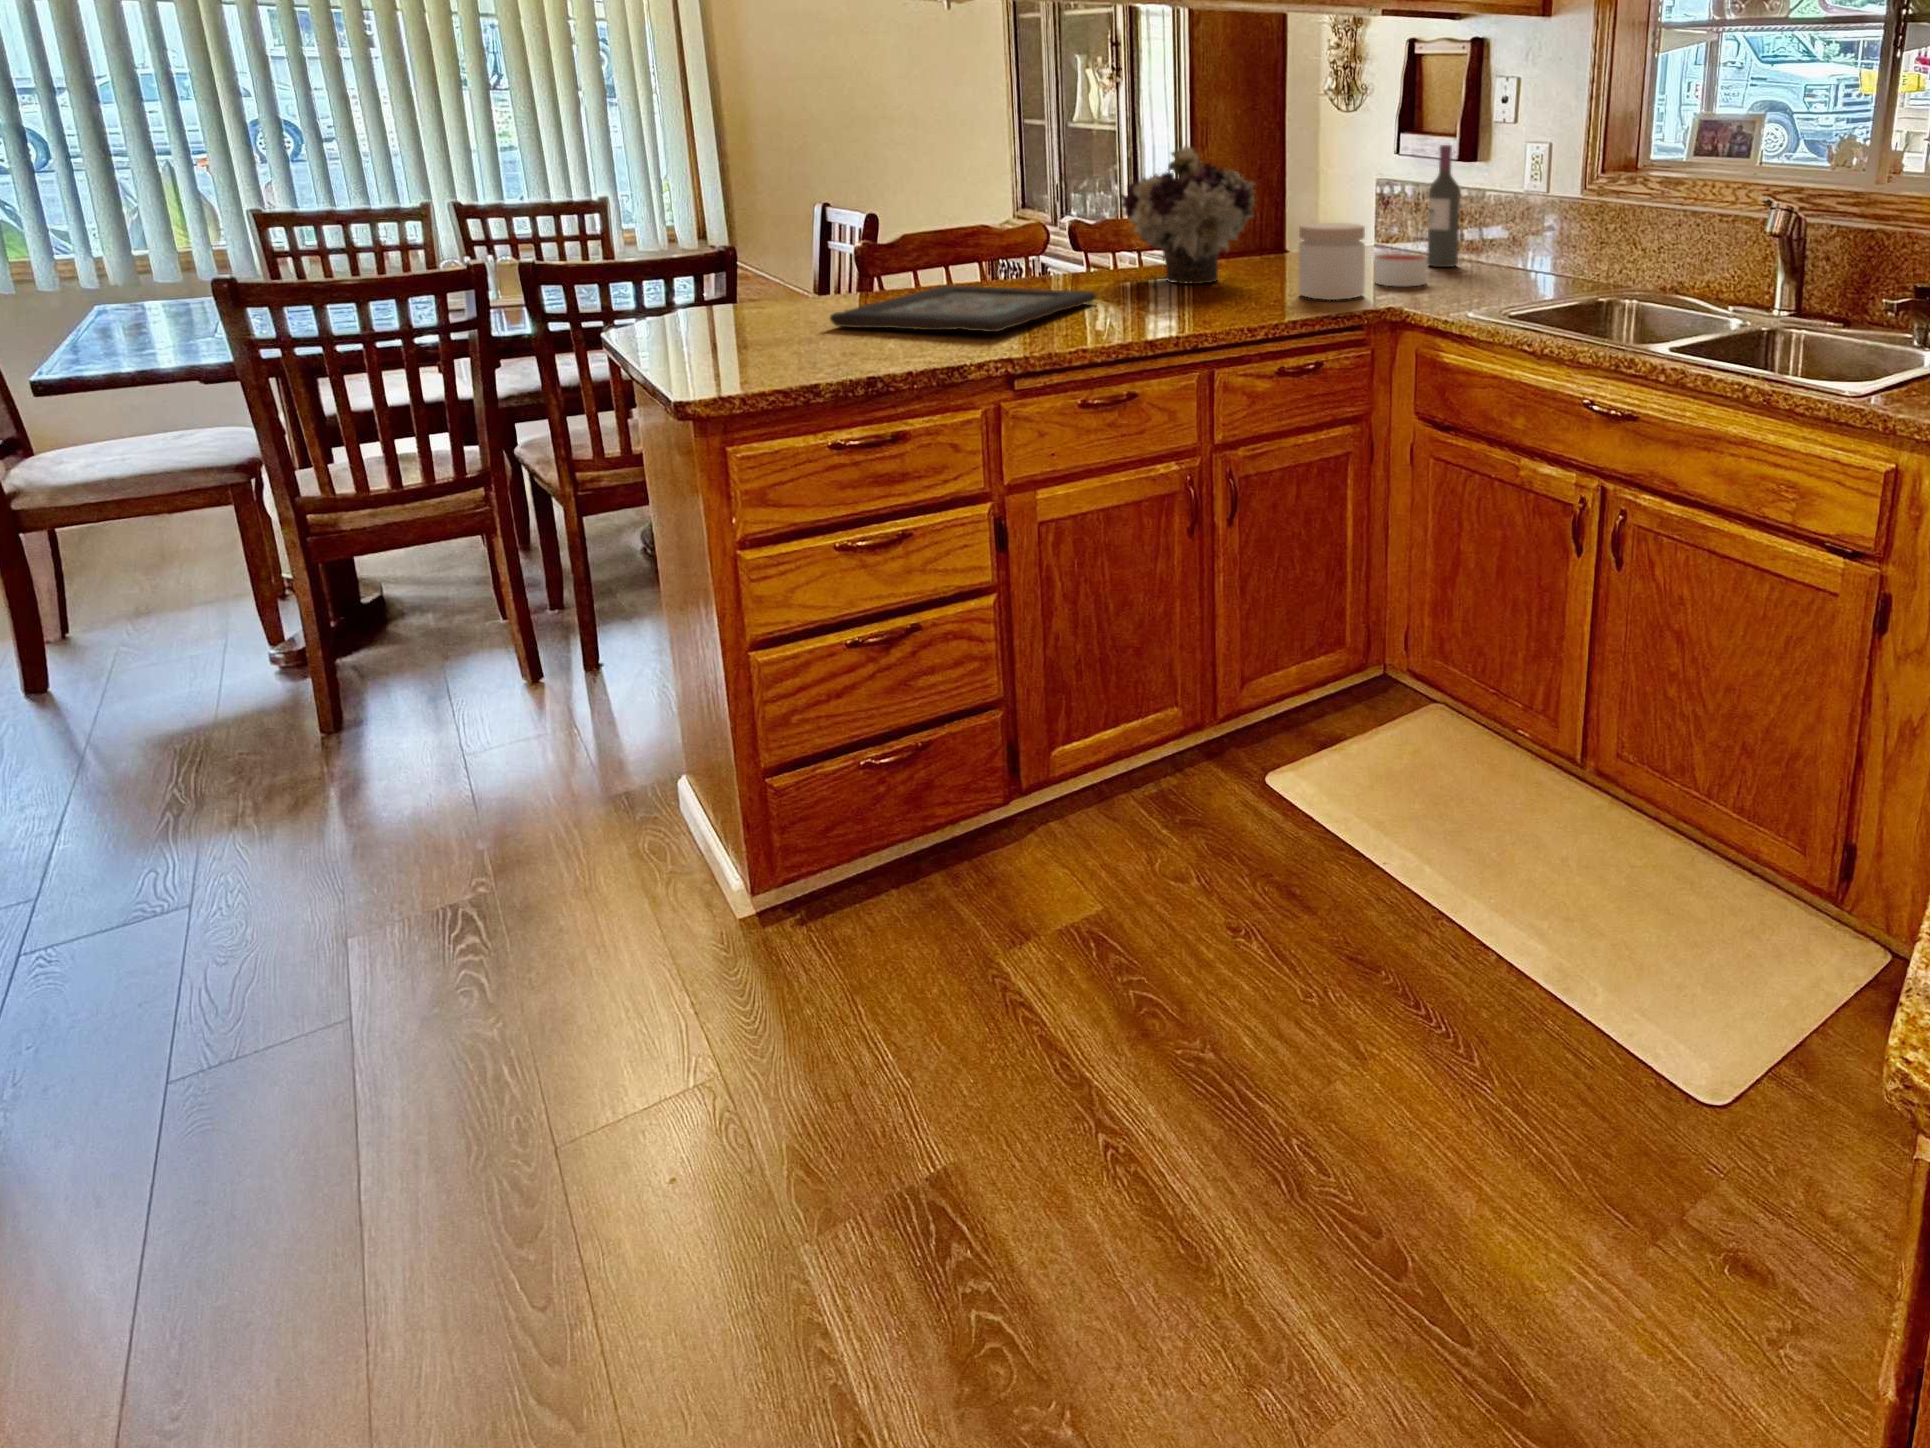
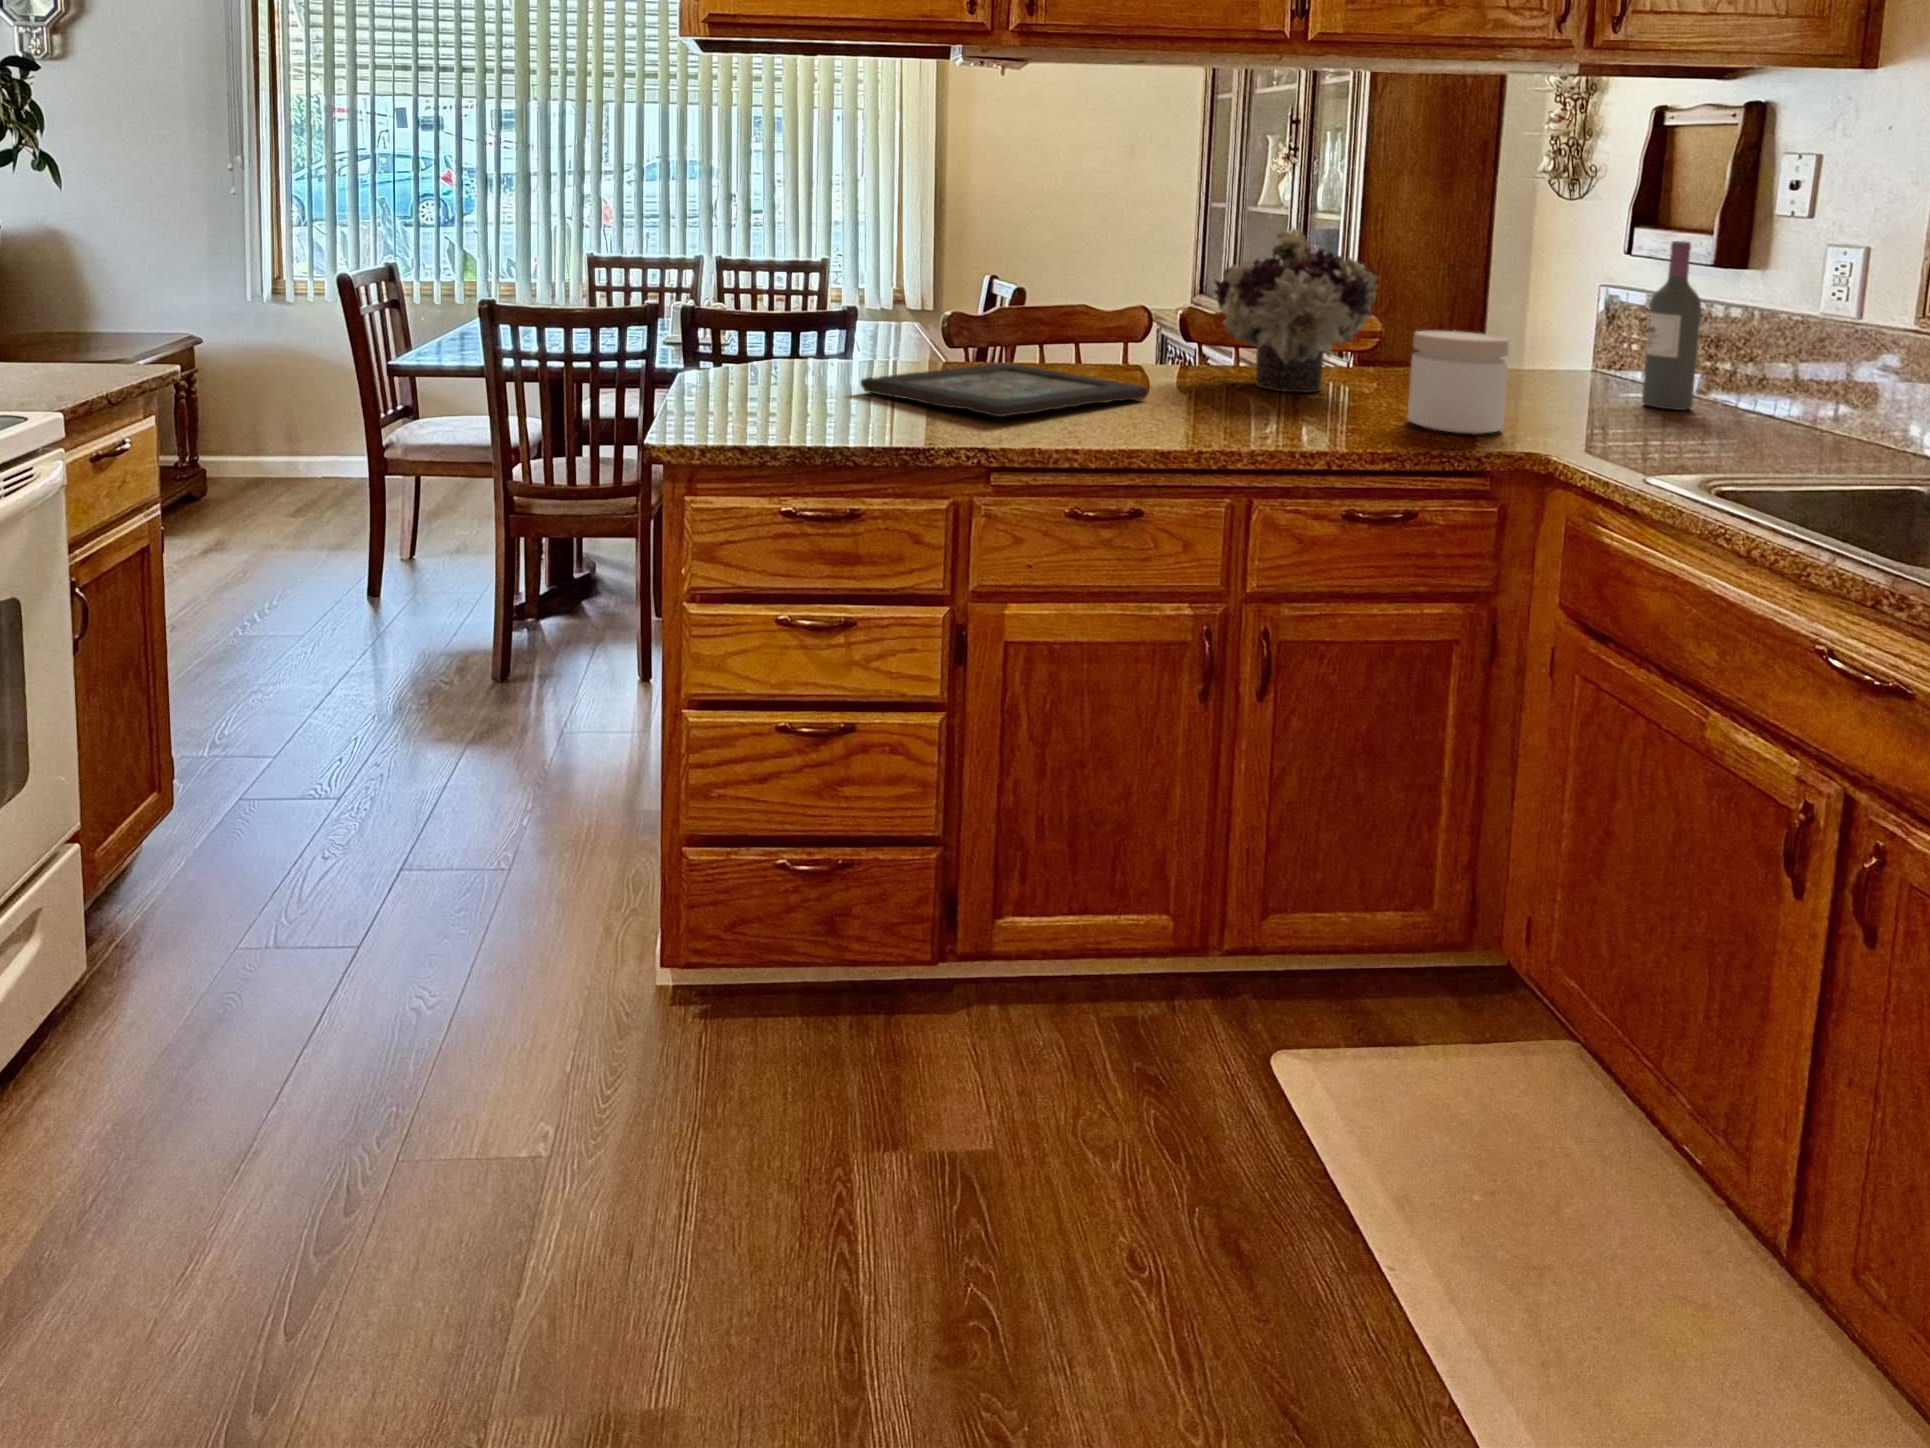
candle: present [1375,254,1427,286] -> none [1535,381,1620,429]

